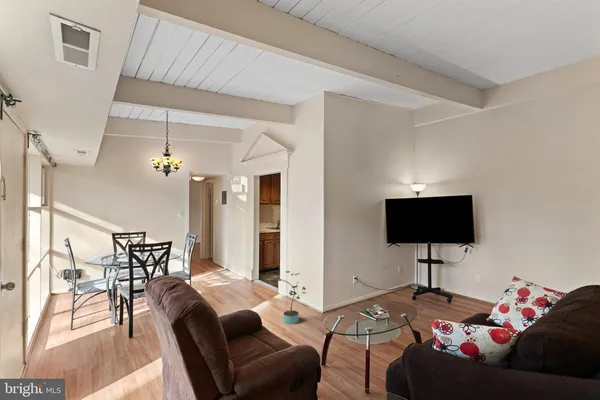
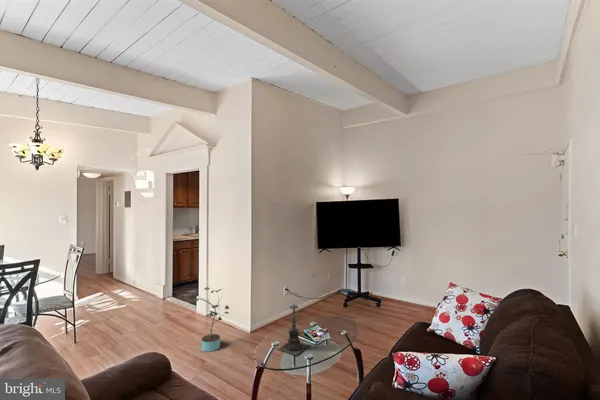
candle holder: none [344,282,372,328] -> present [278,305,309,355]

